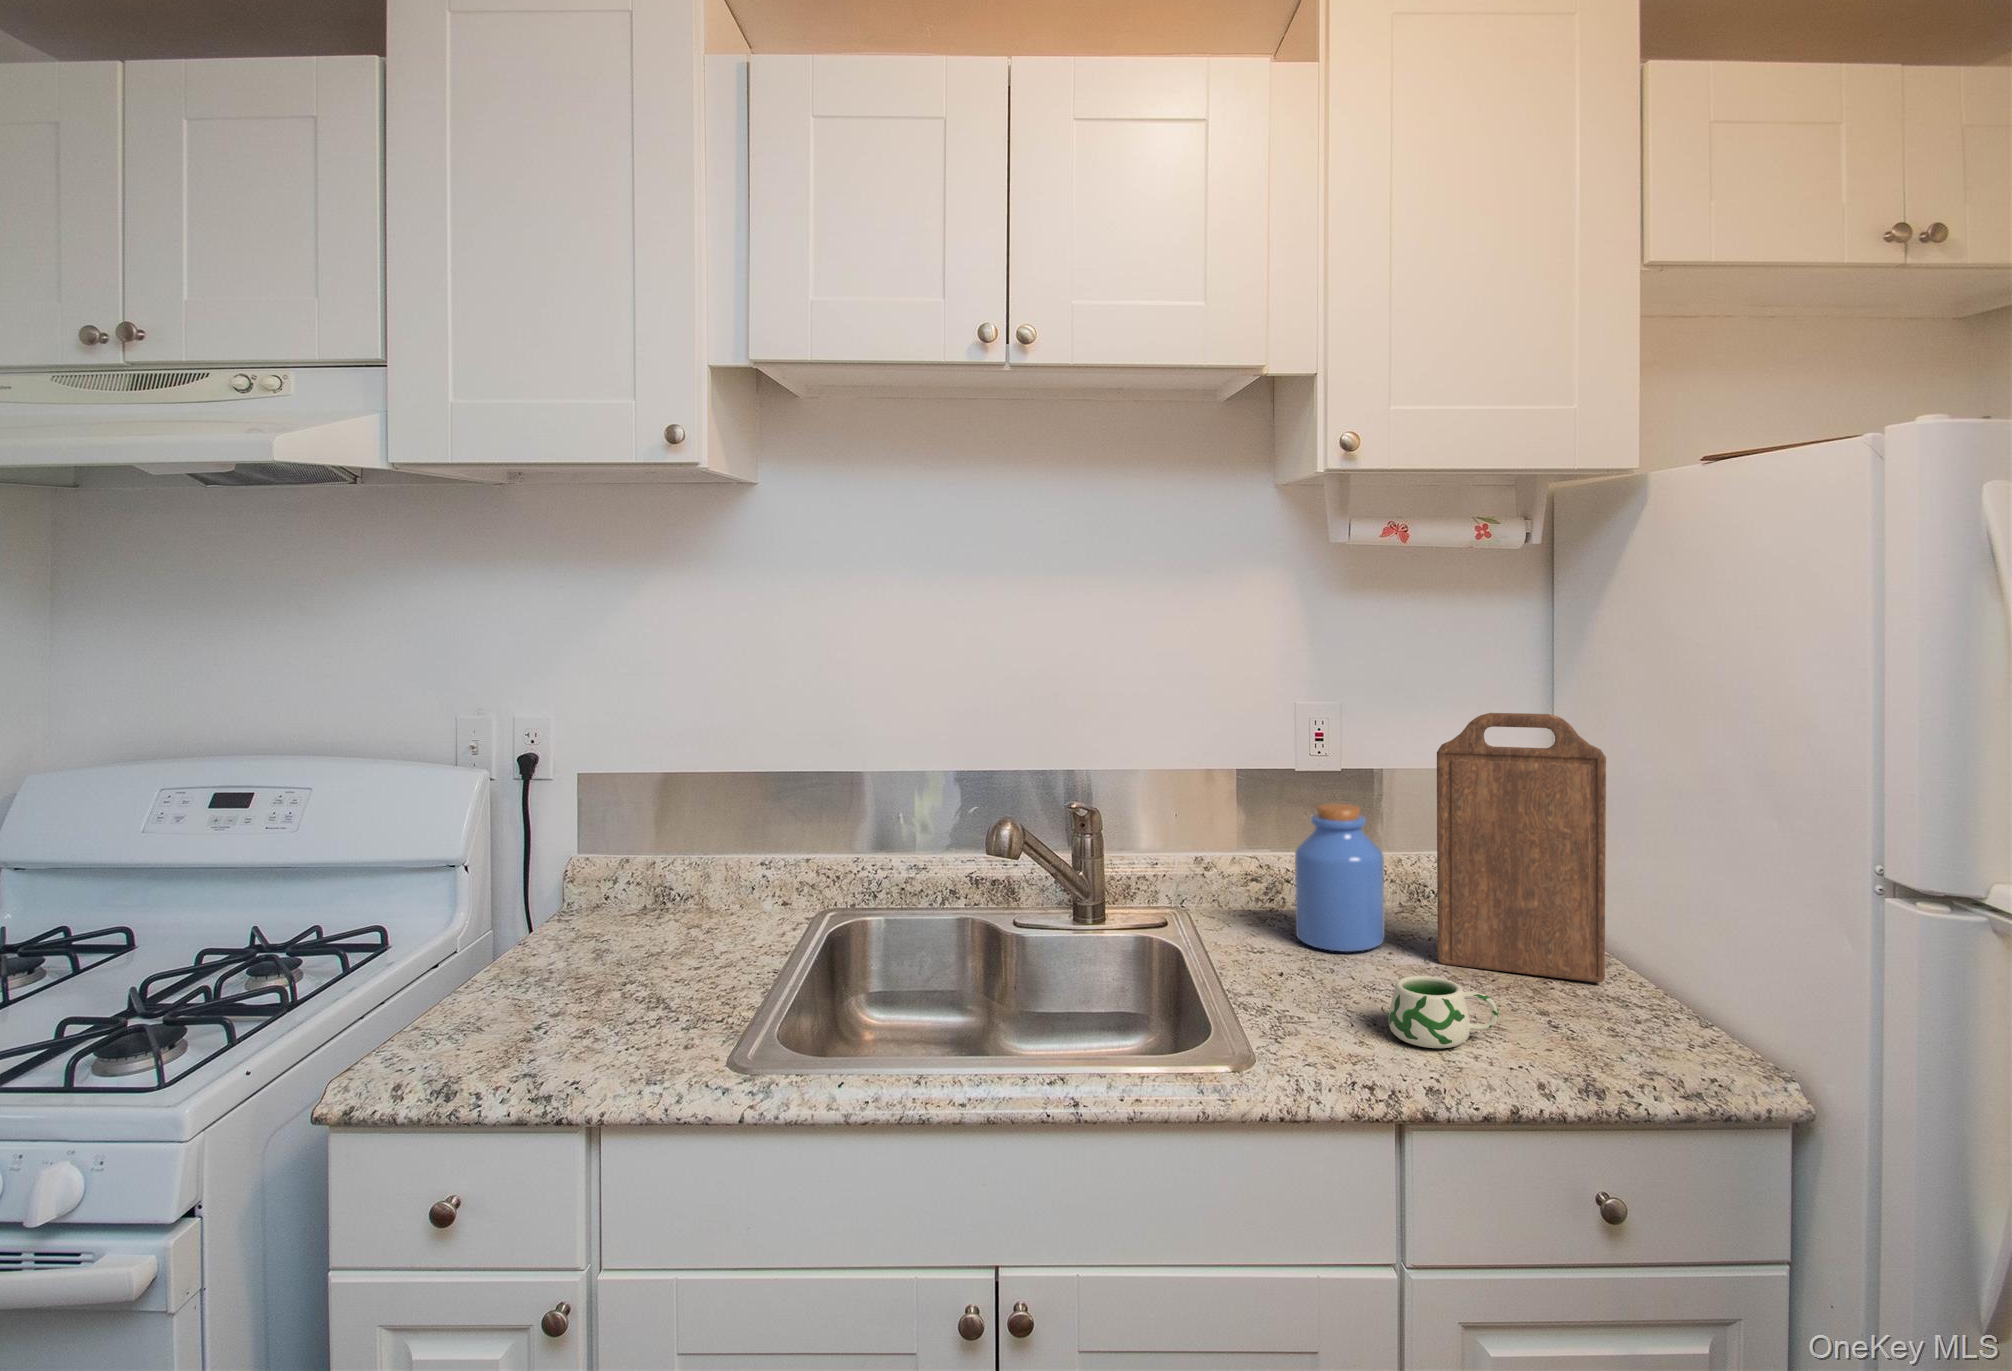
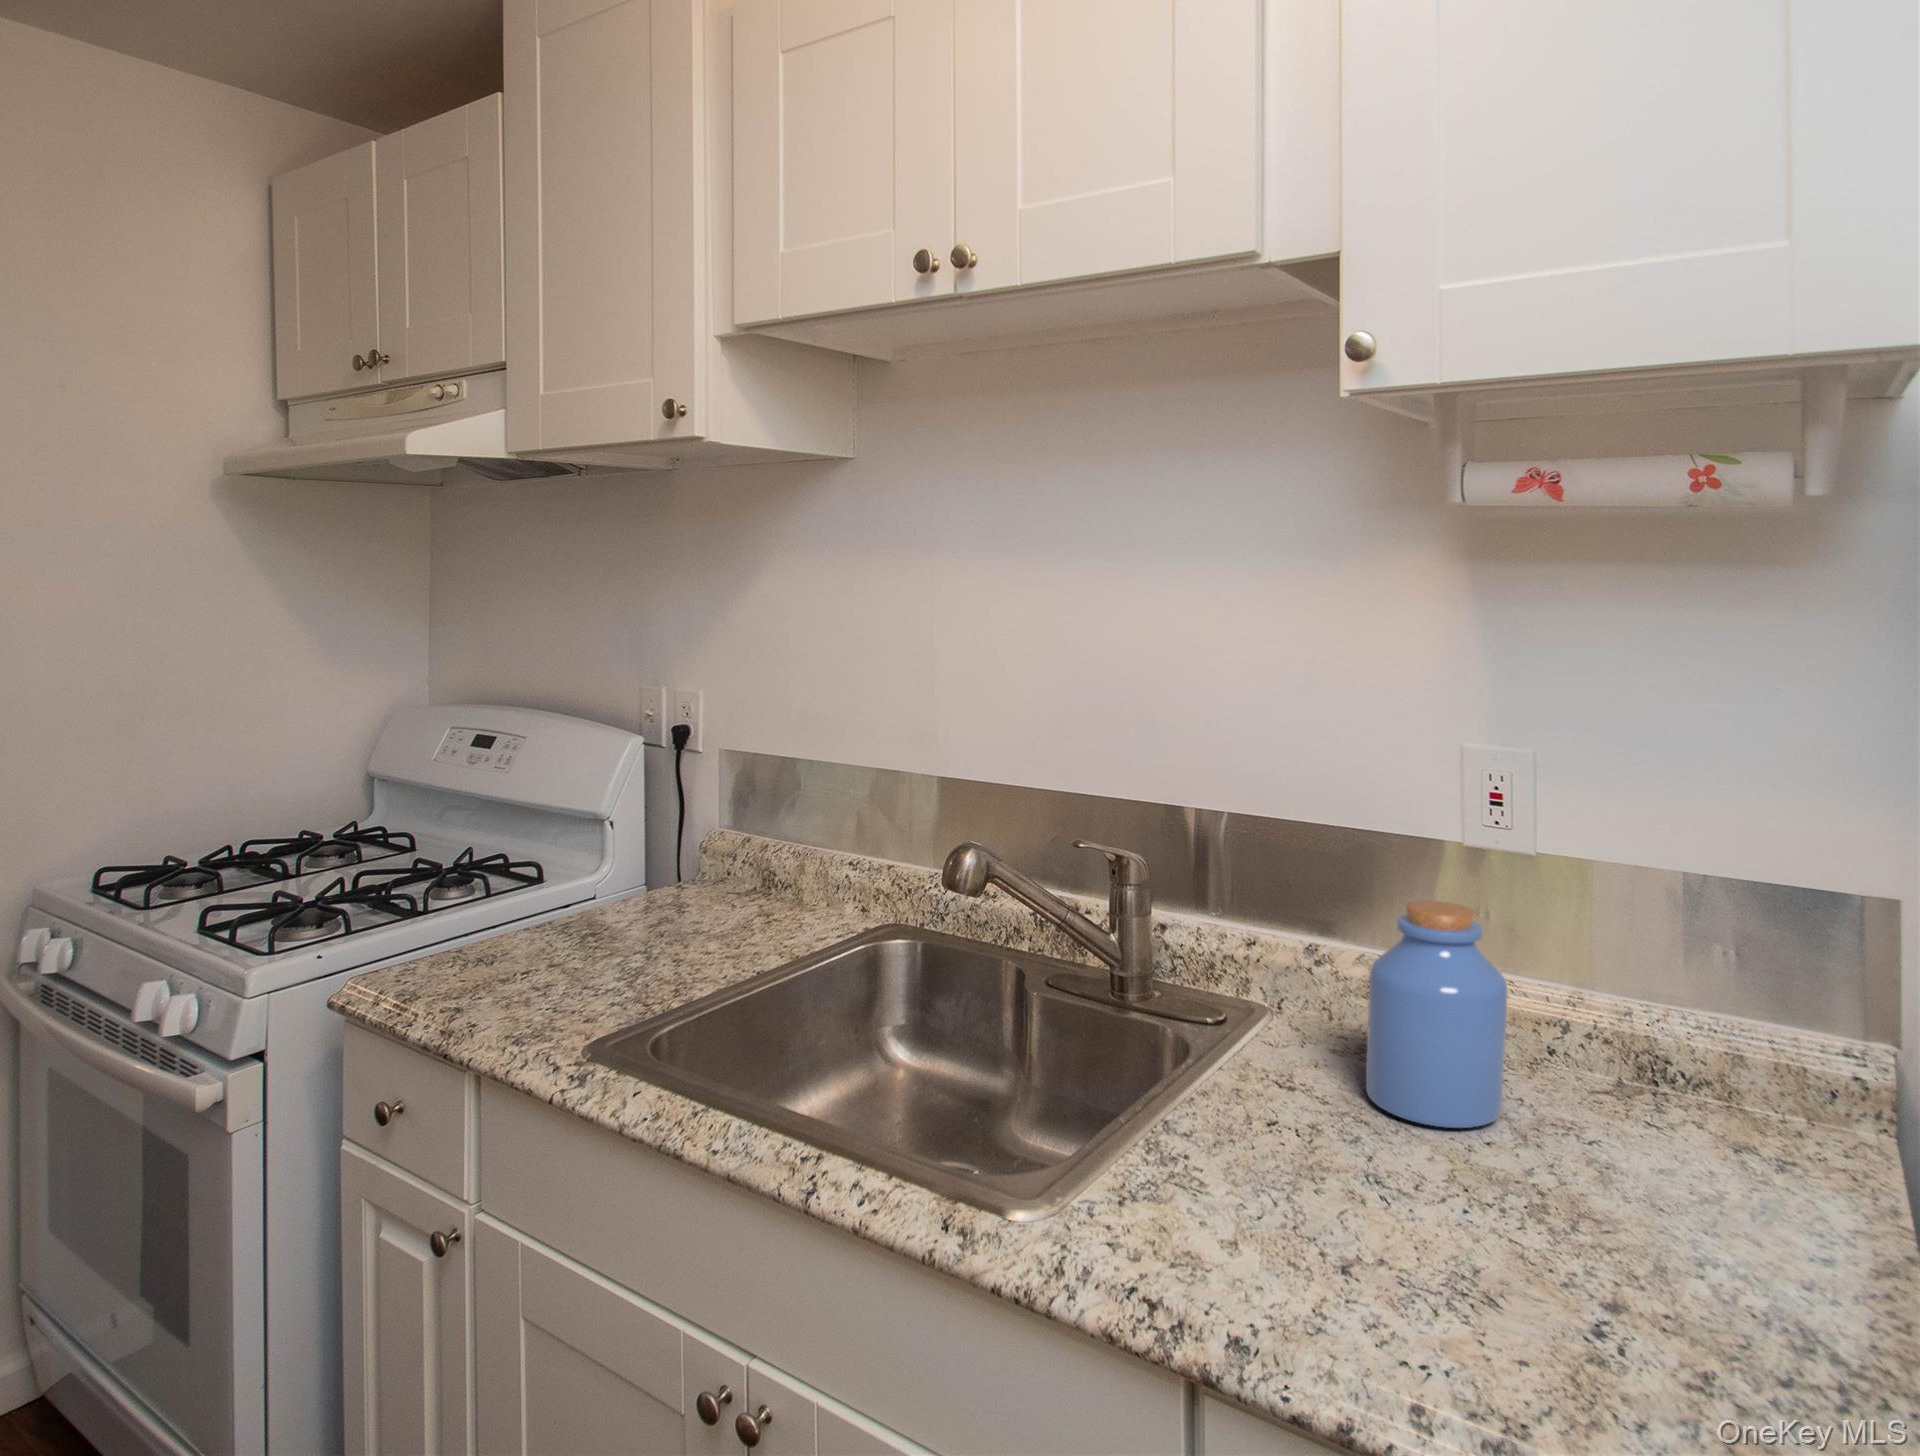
cutting board: present [1437,713,1606,982] -> none [1539,793,1829,1292]
mug: present [1389,976,1498,1048] -> none [1288,1171,1447,1297]

